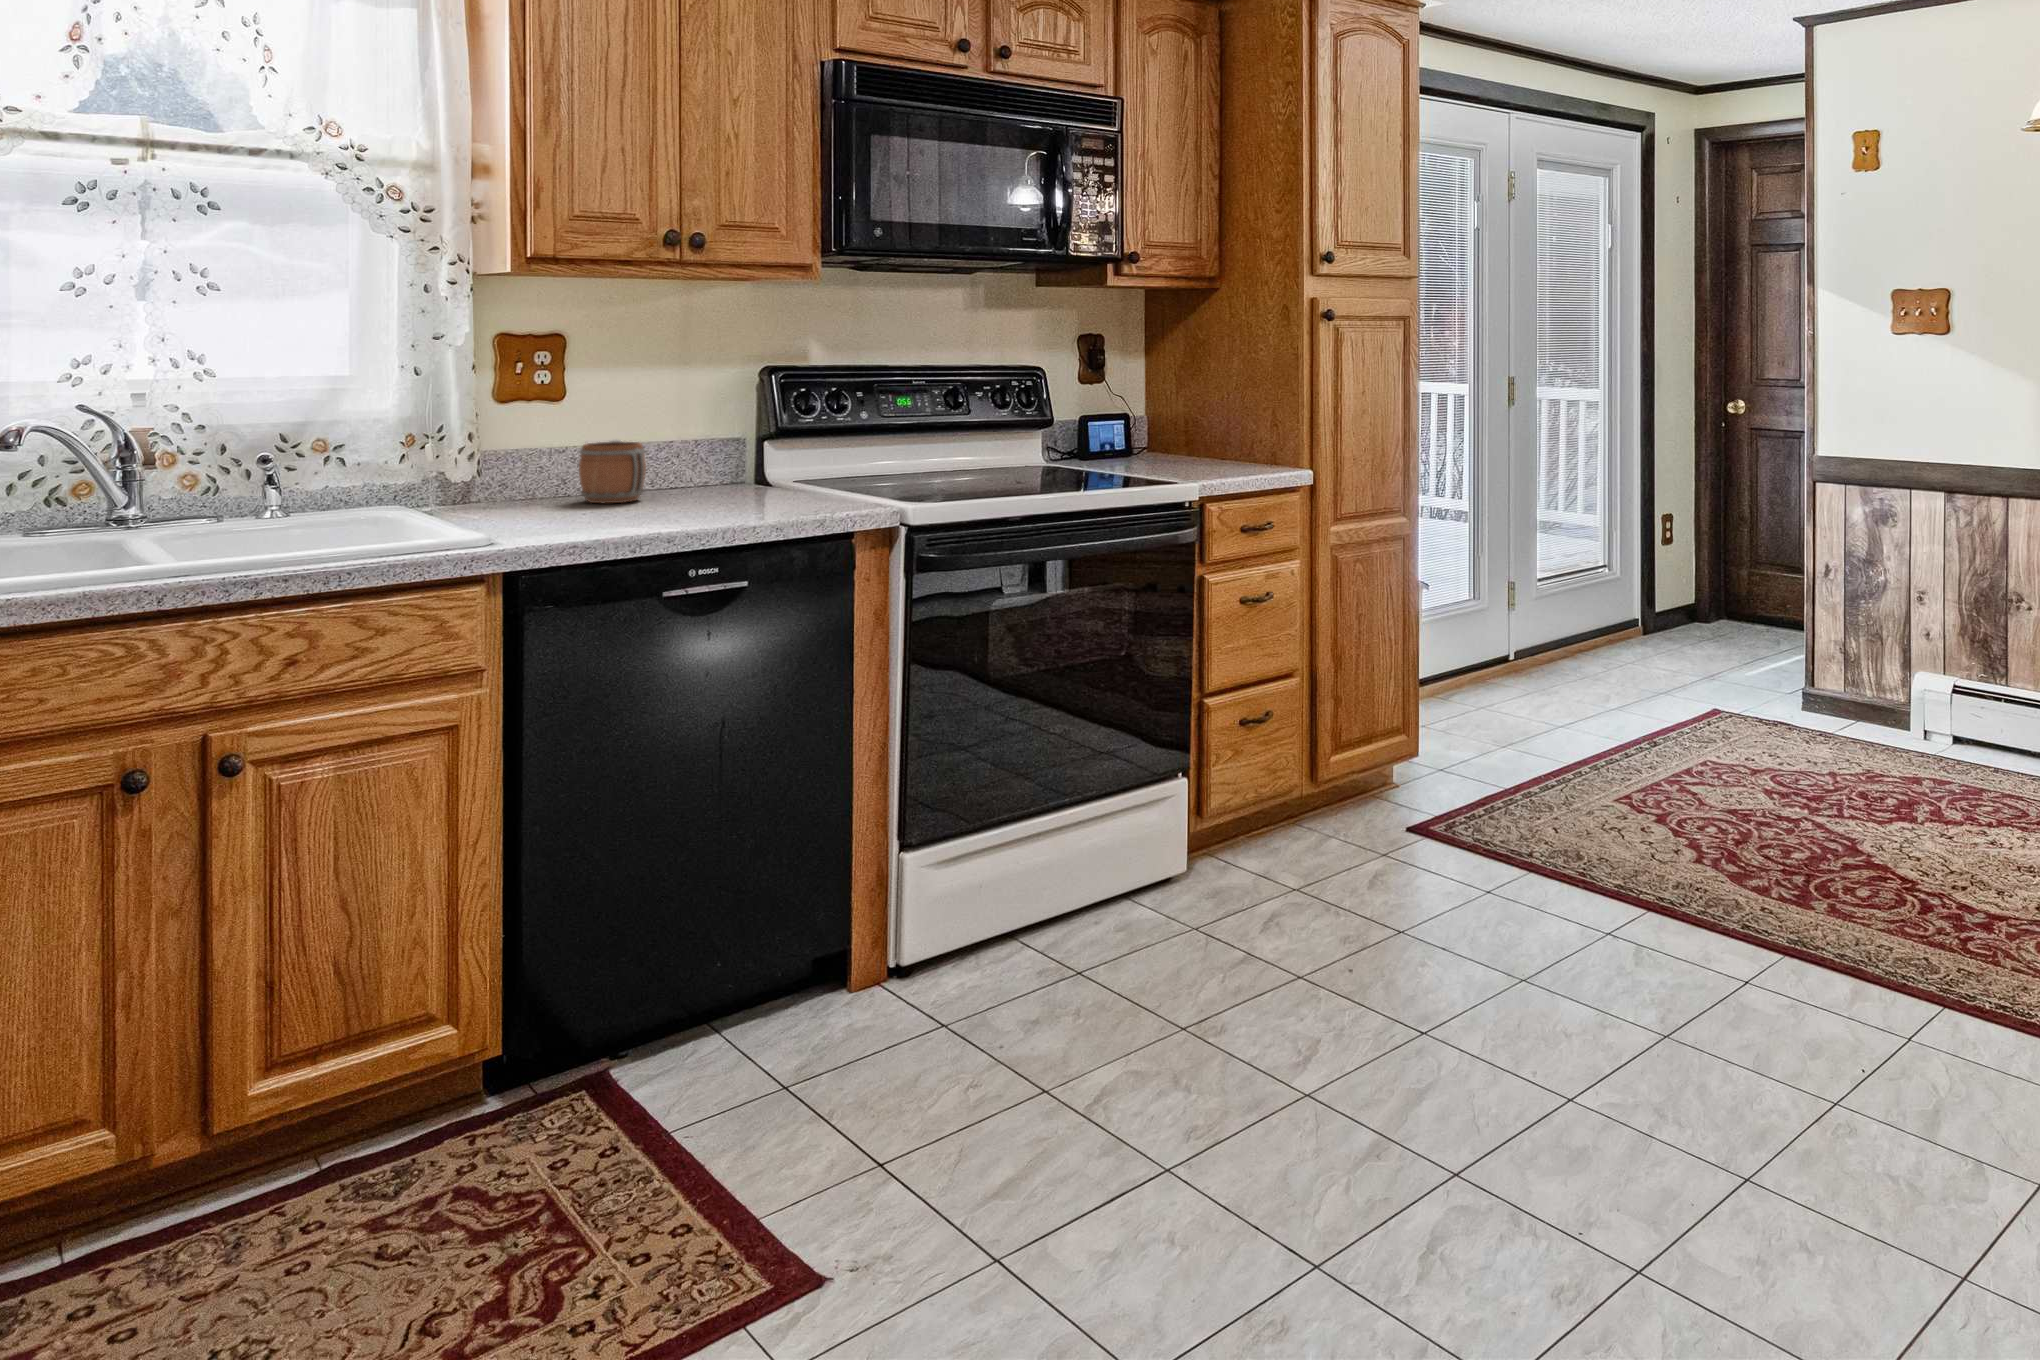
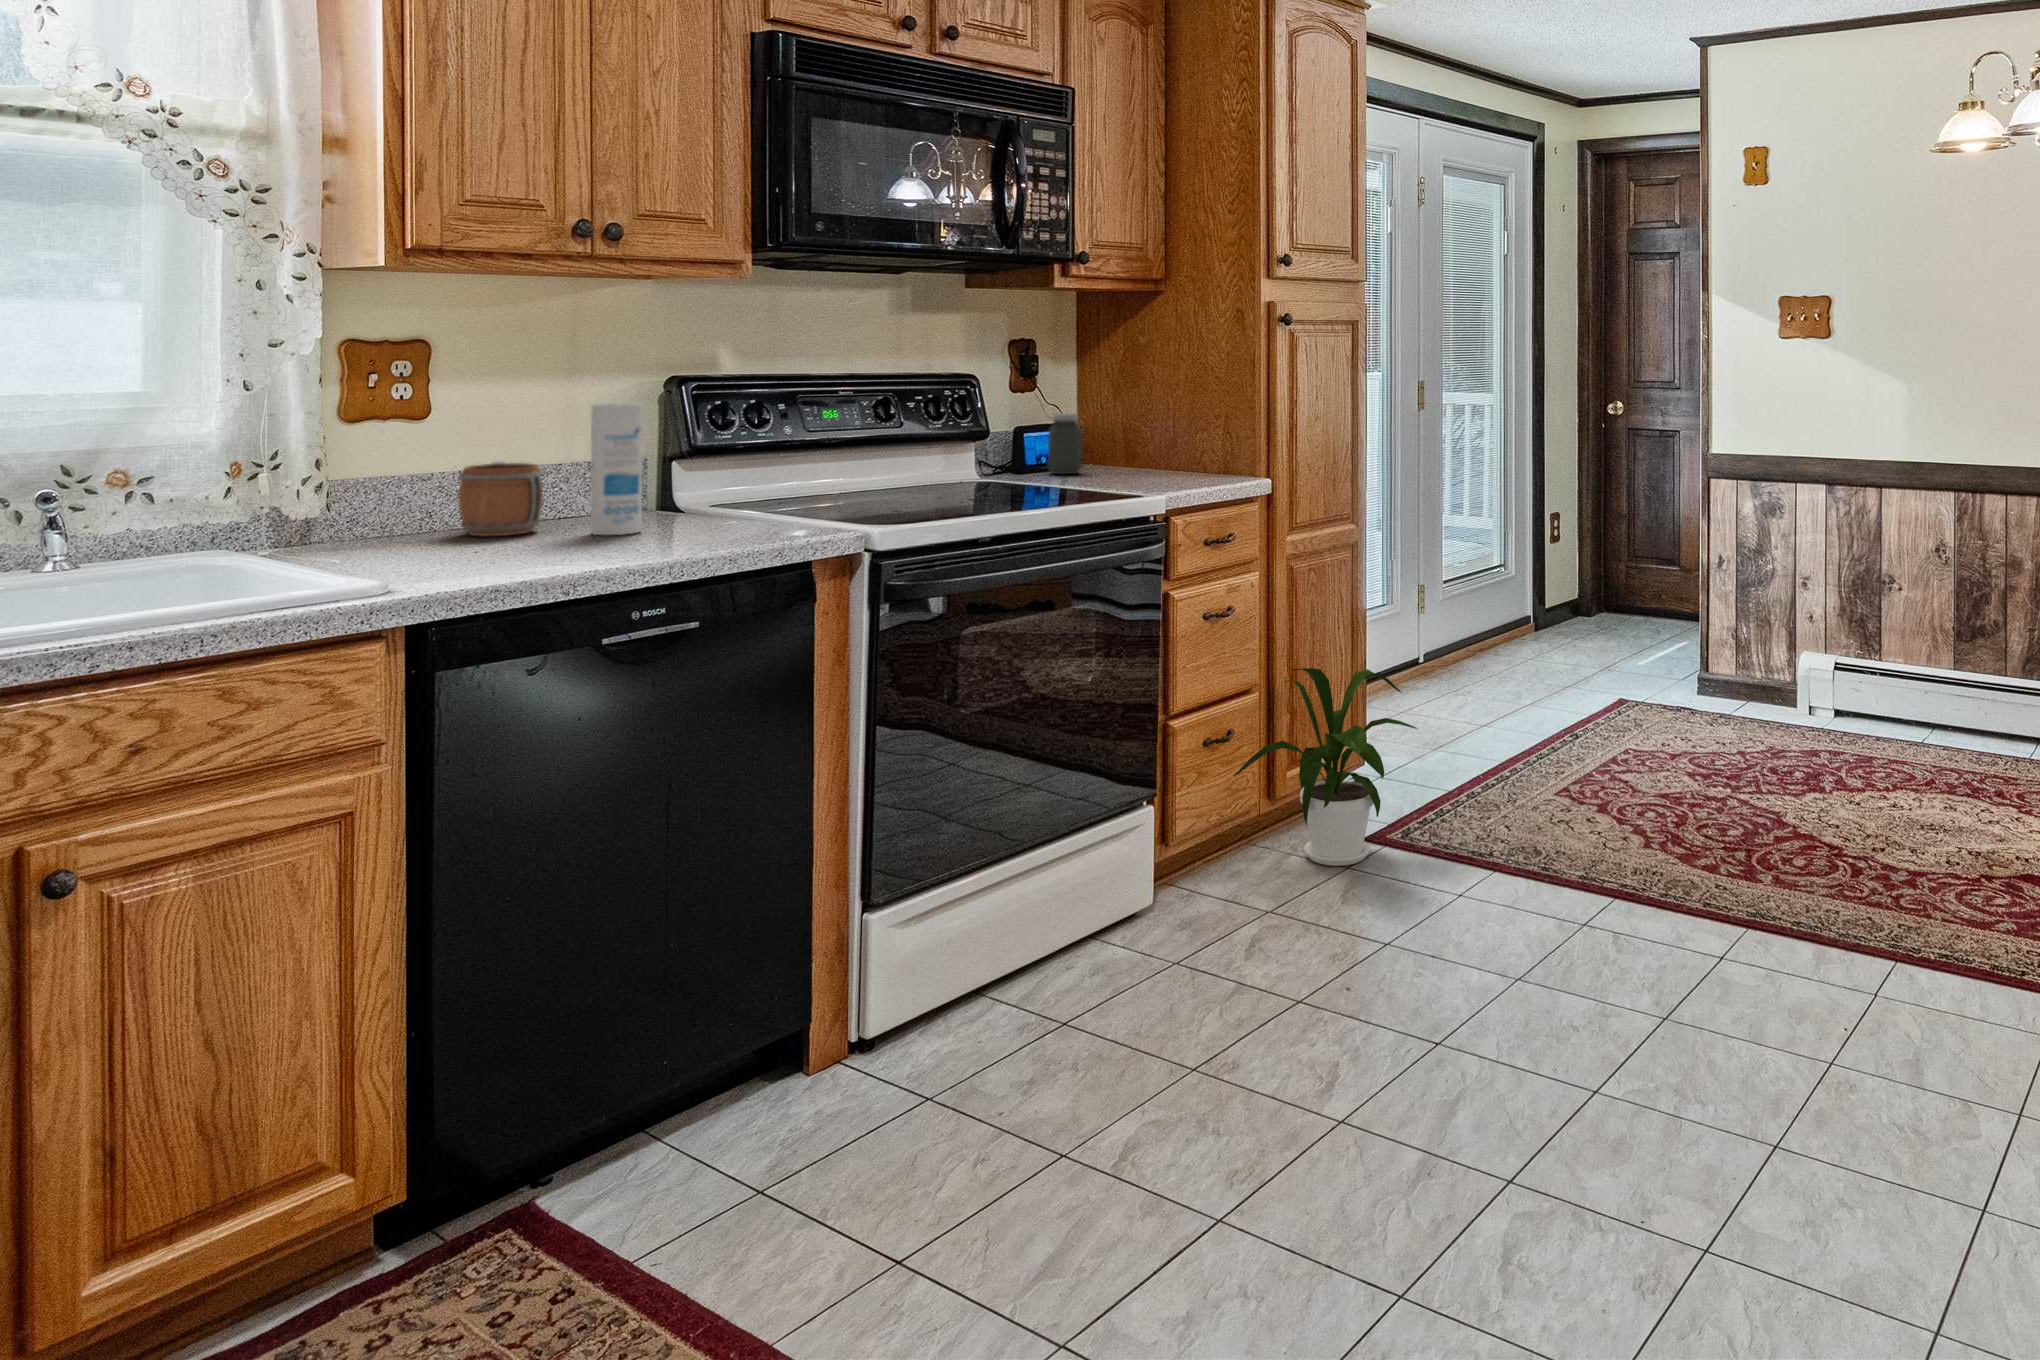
canister: none [680,391,722,505] -> present [591,403,643,535]
jar: none [1108,406,1139,464] -> present [1048,413,1082,474]
house plant: none [1272,657,1455,853] -> present [1233,668,1417,866]

